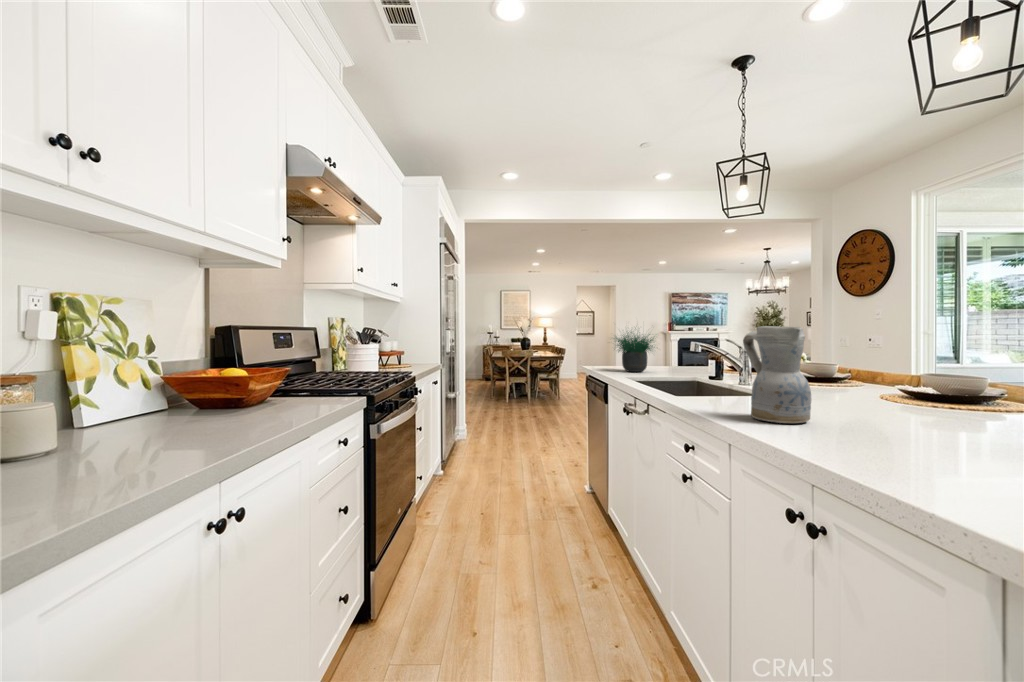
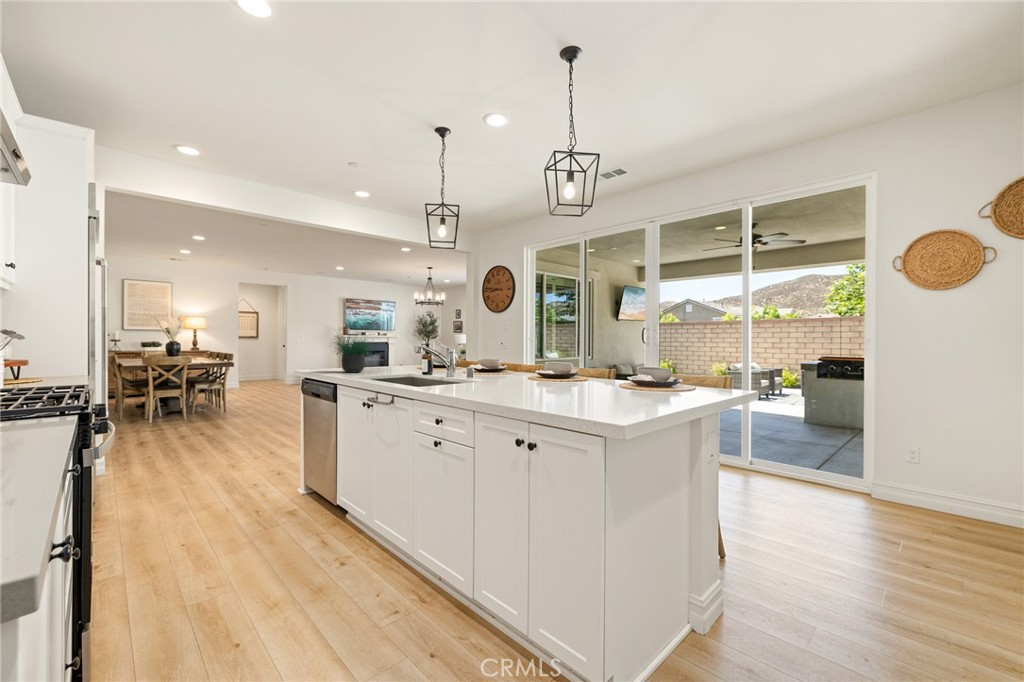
ceramic pitcher: present [743,326,811,423] -> none [472,334,510,395]

